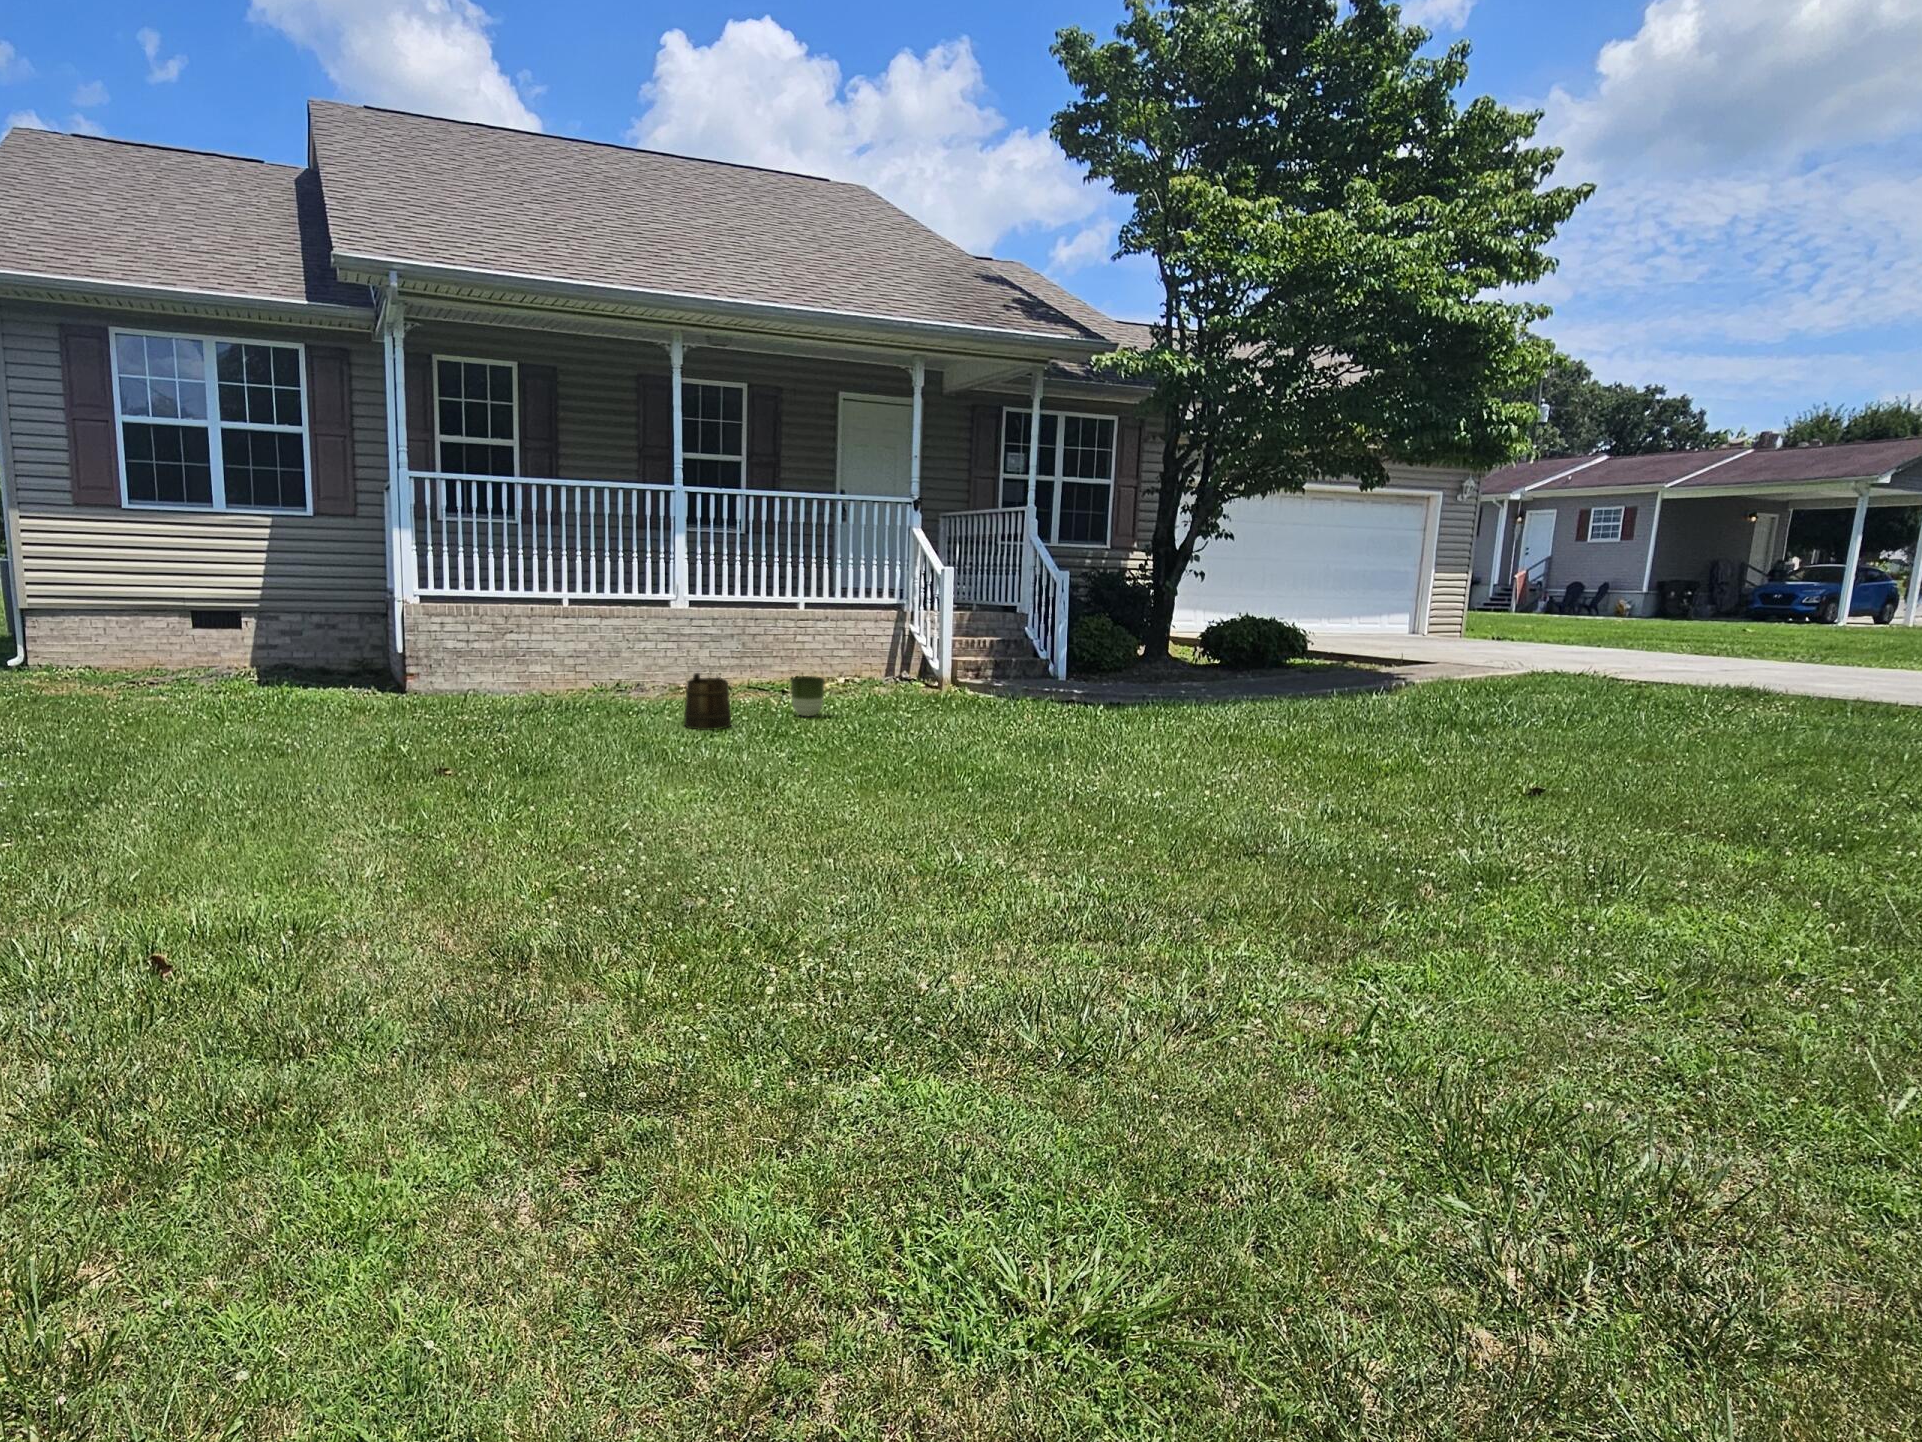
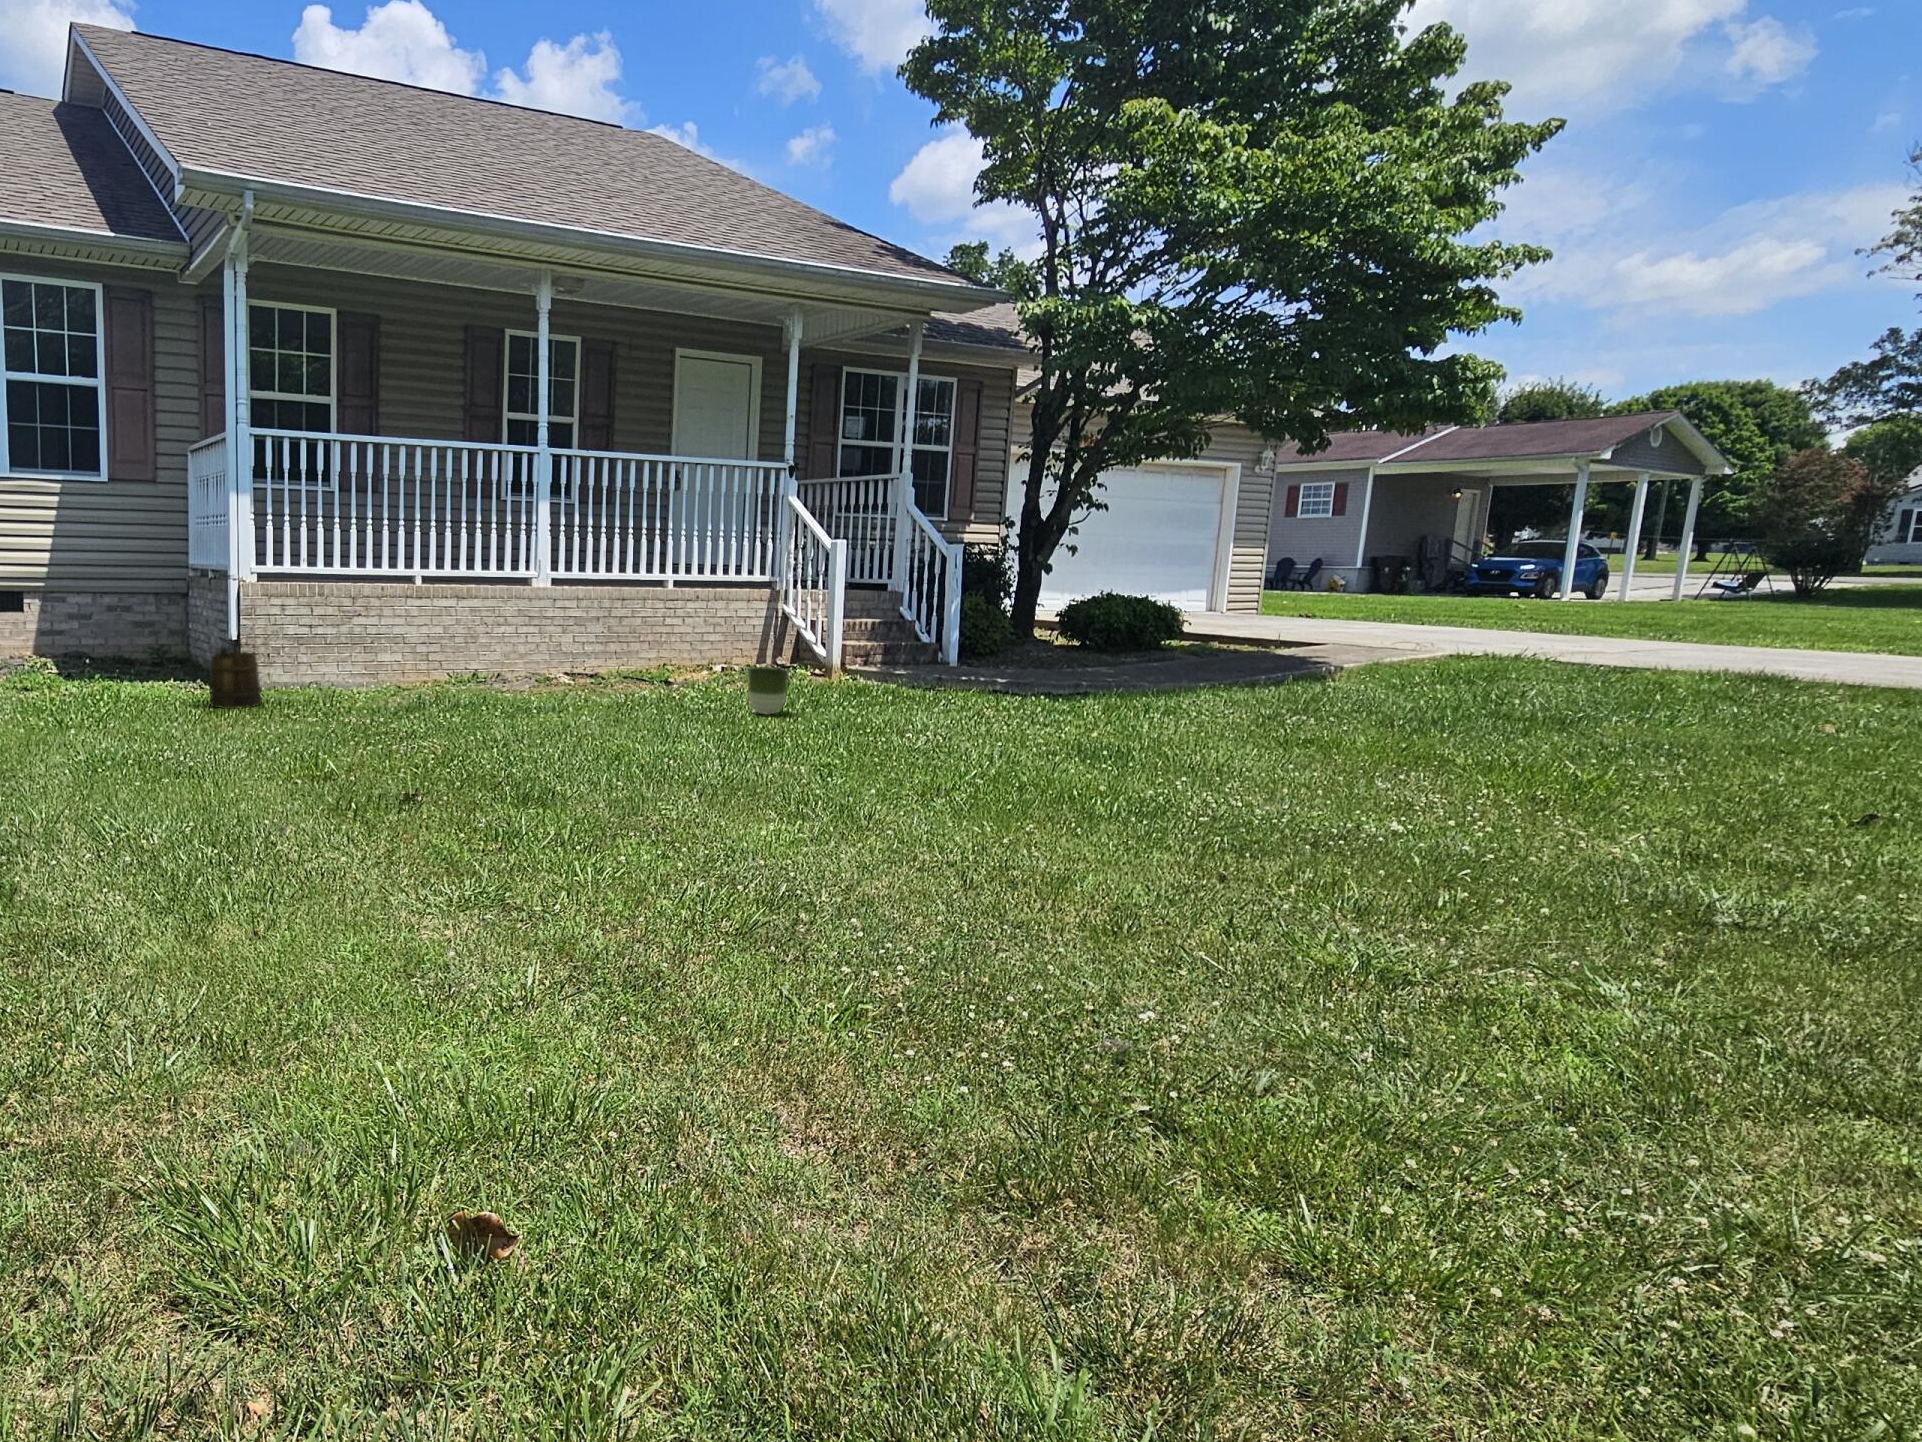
bucket: present [684,673,731,730] -> present [210,647,262,709]

